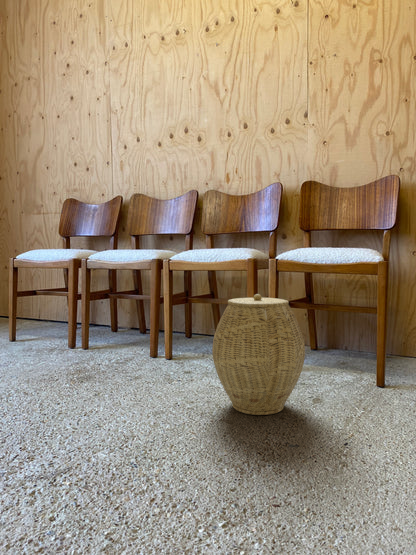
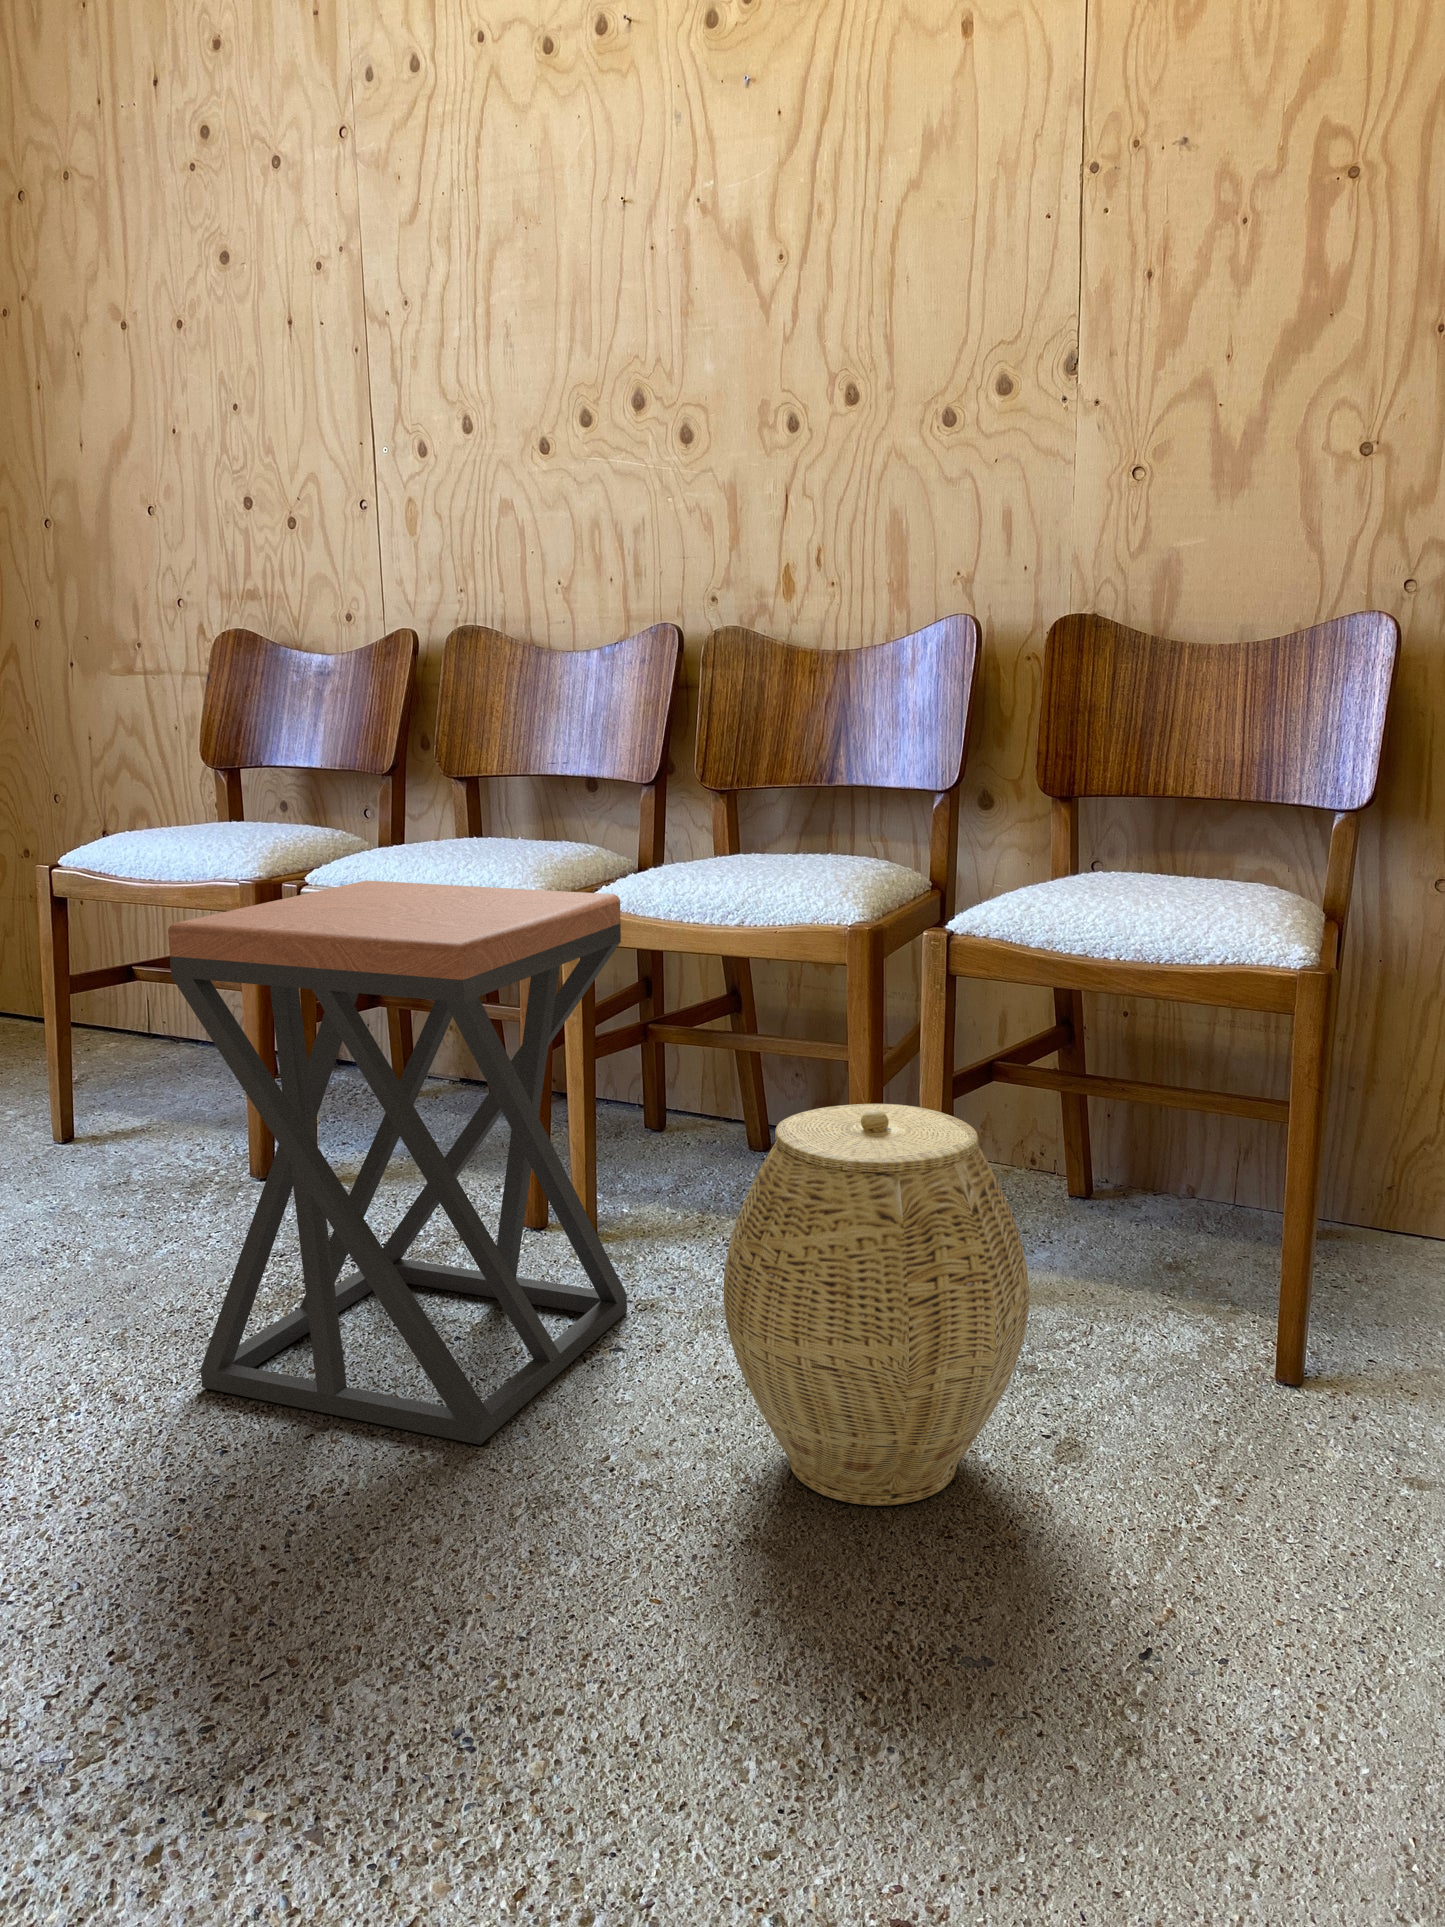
stool: none [49,246,182,403] -> present [168,880,627,1445]

